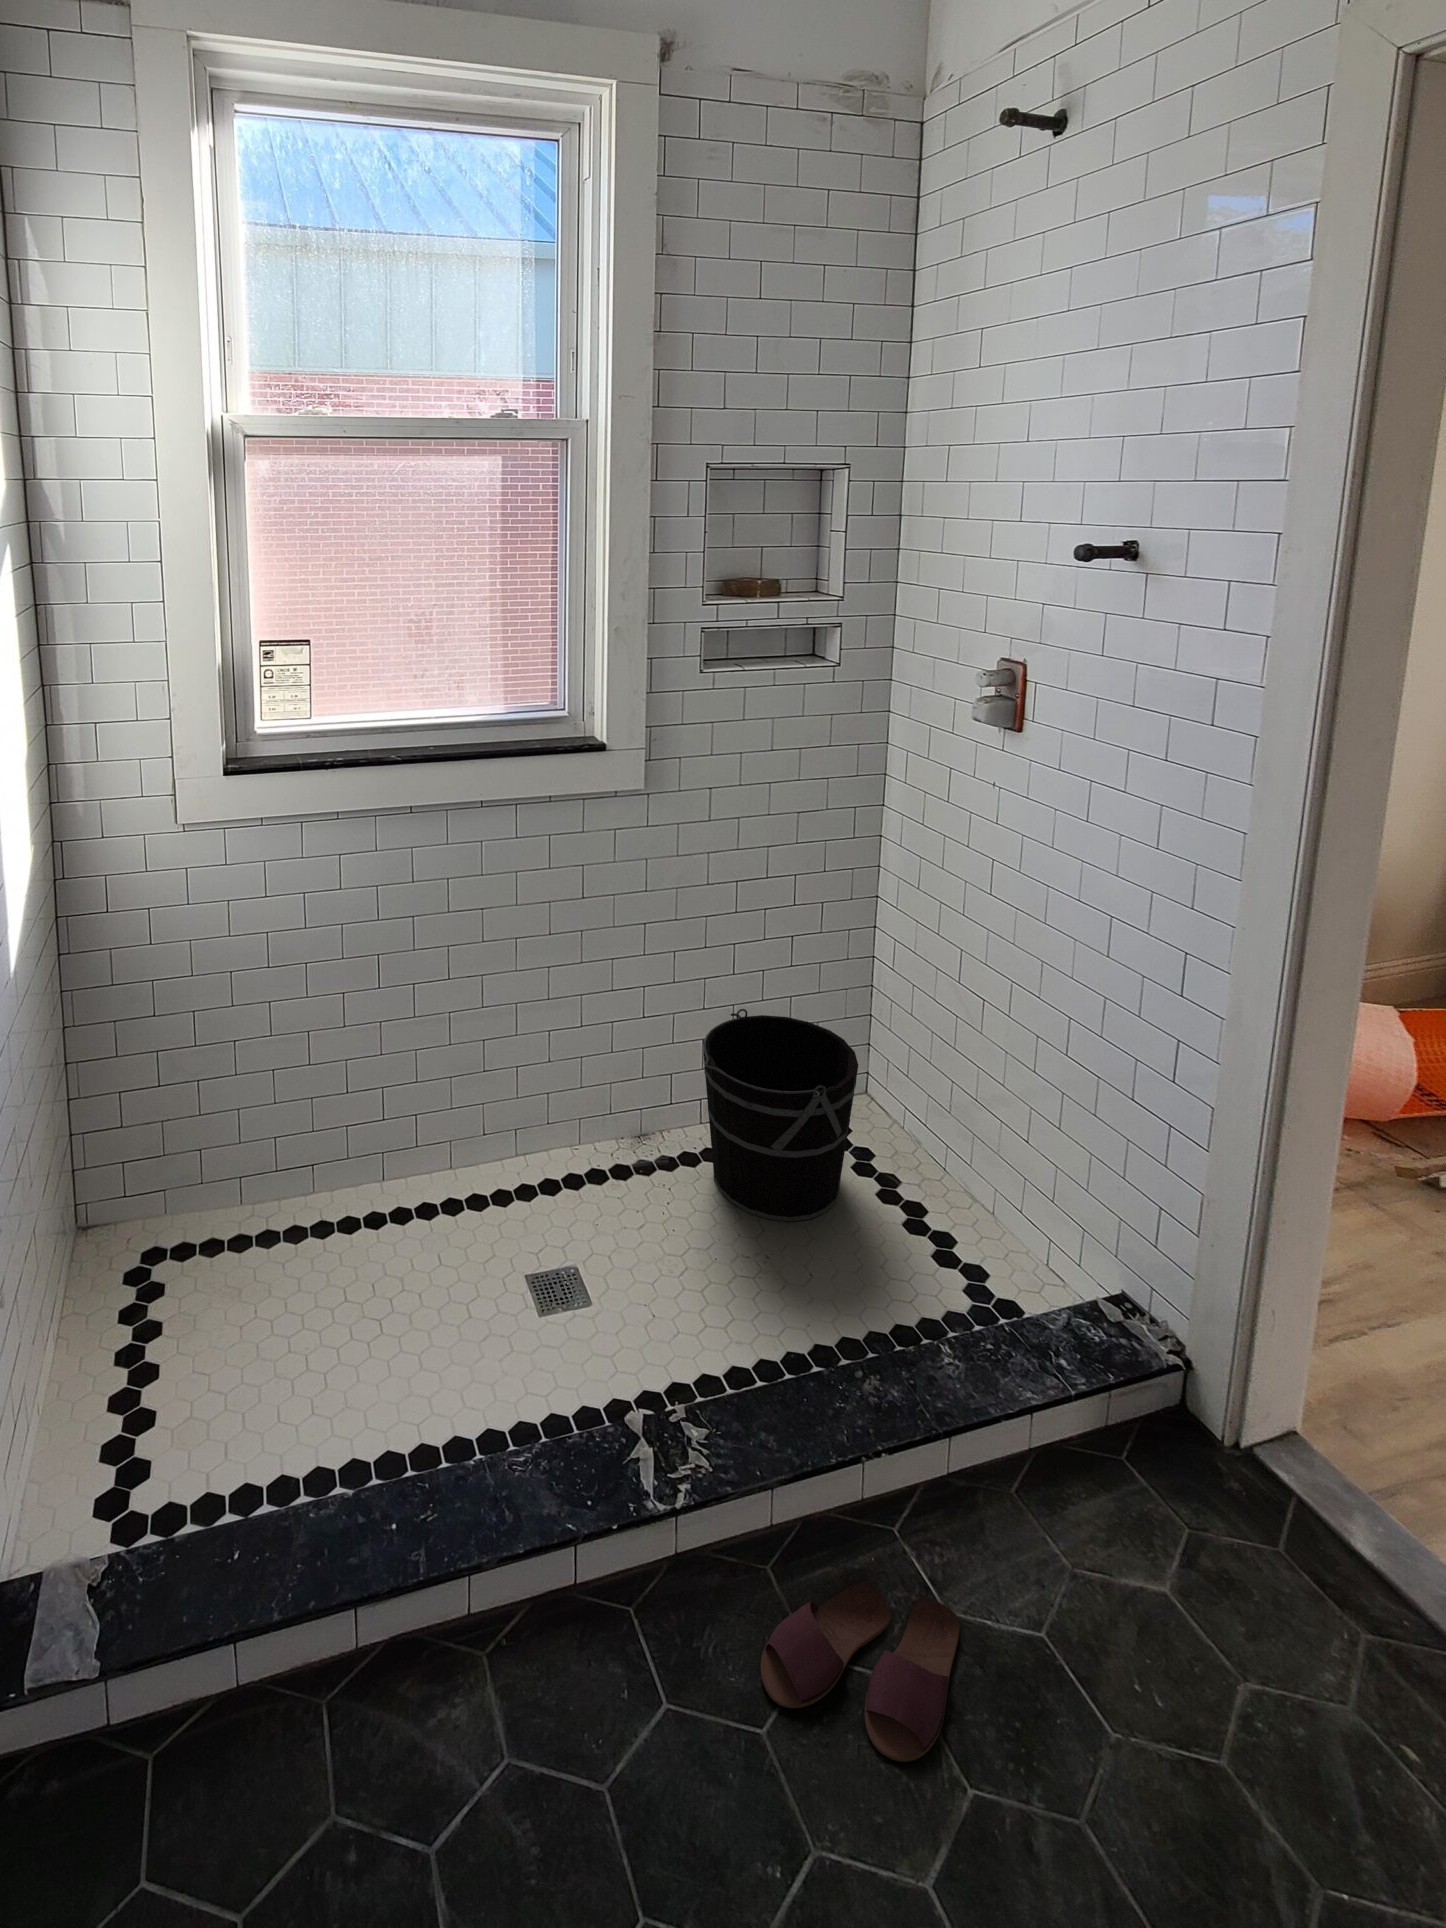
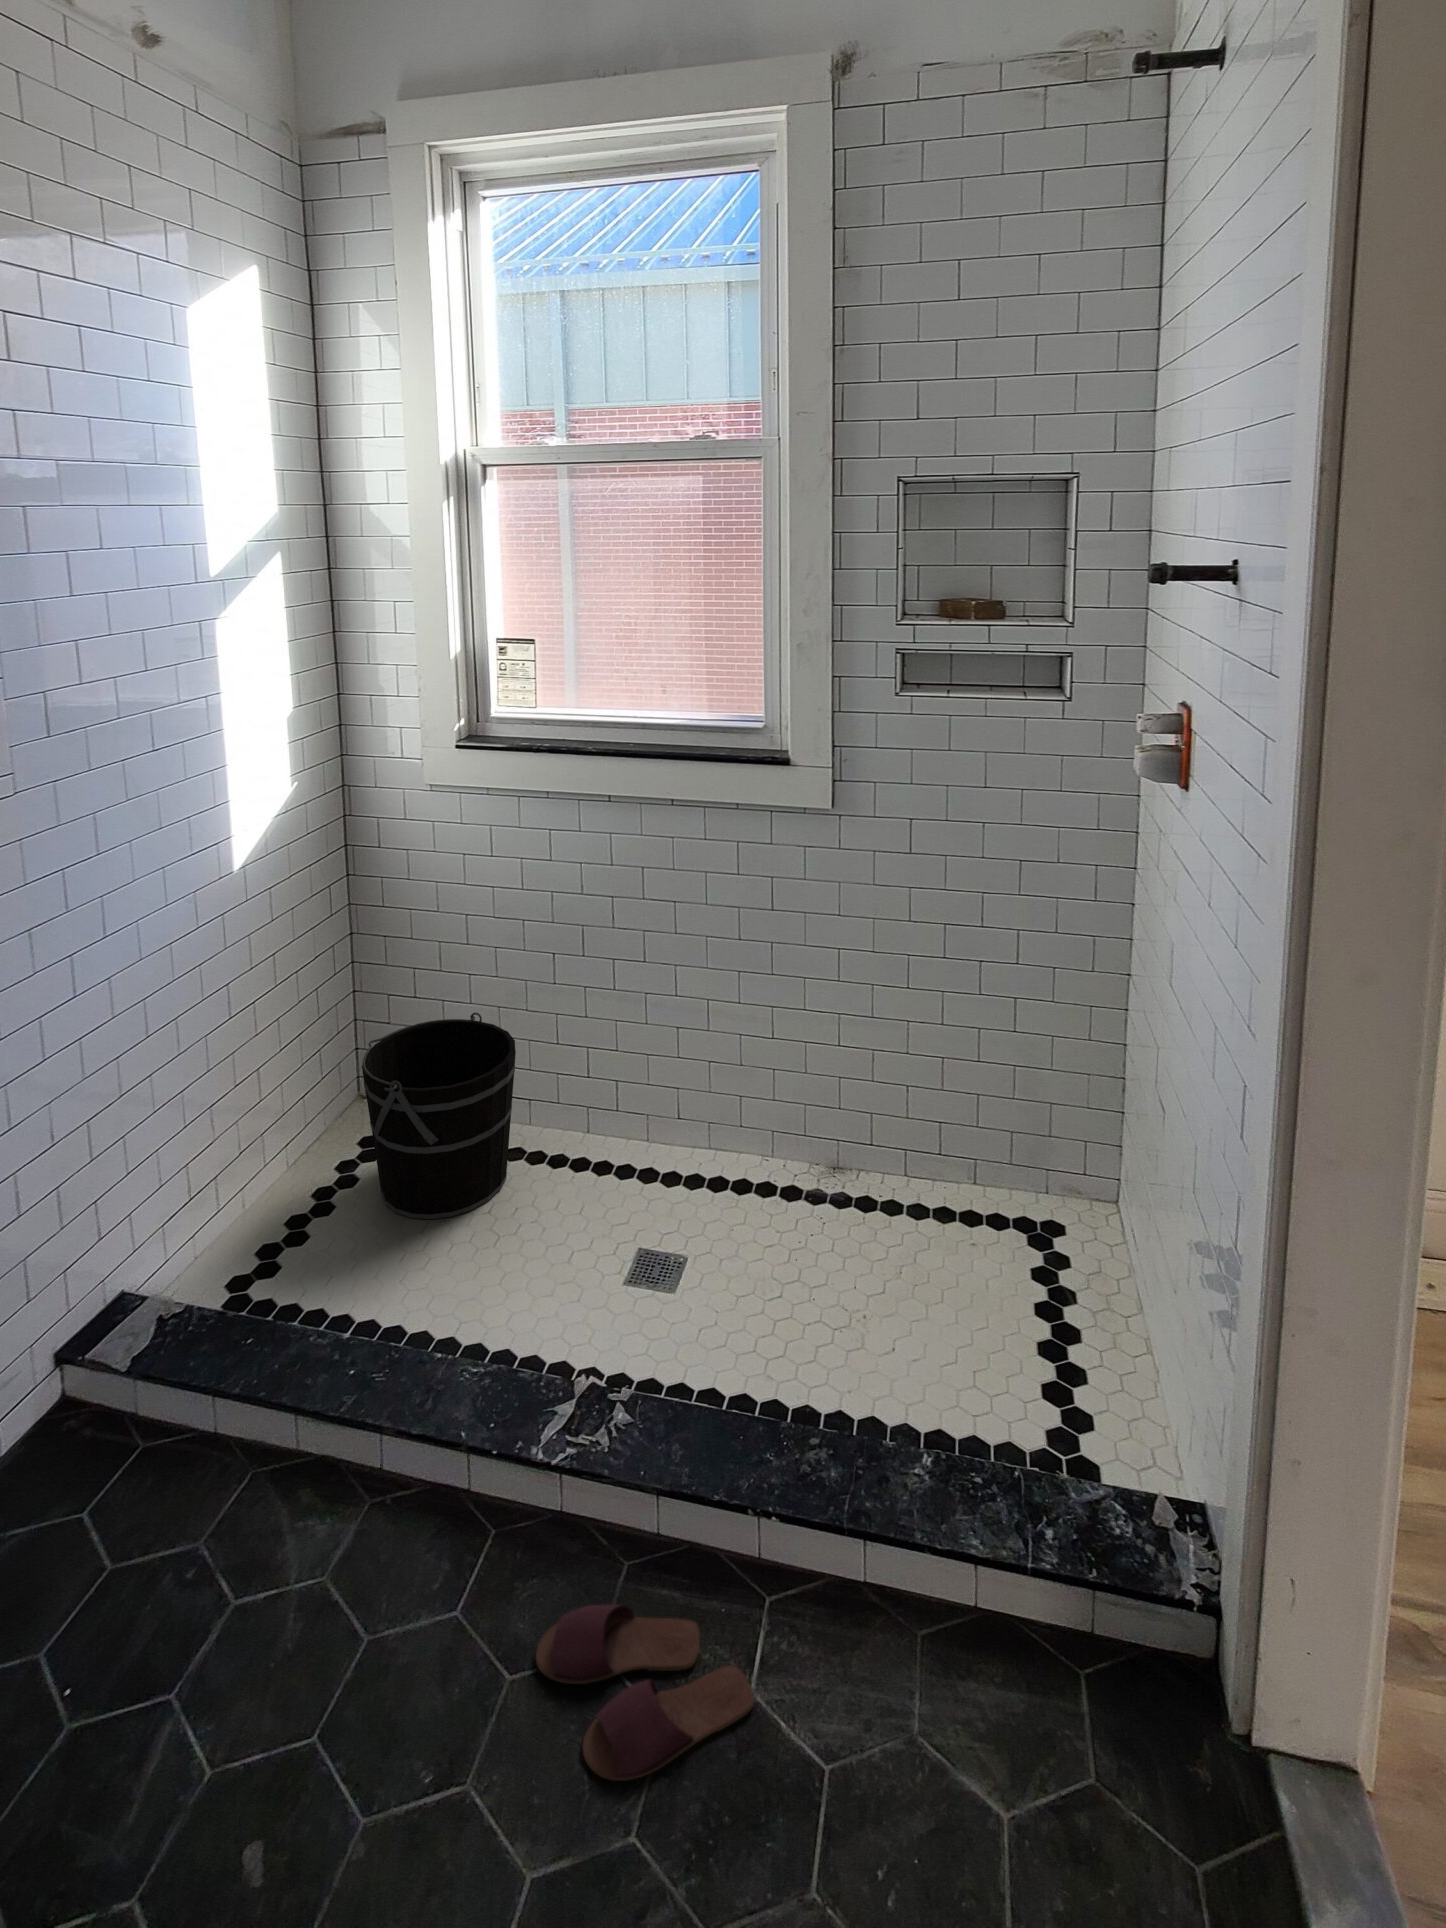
bucket: present [703,1009,858,1222] -> present [362,1013,516,1219]

